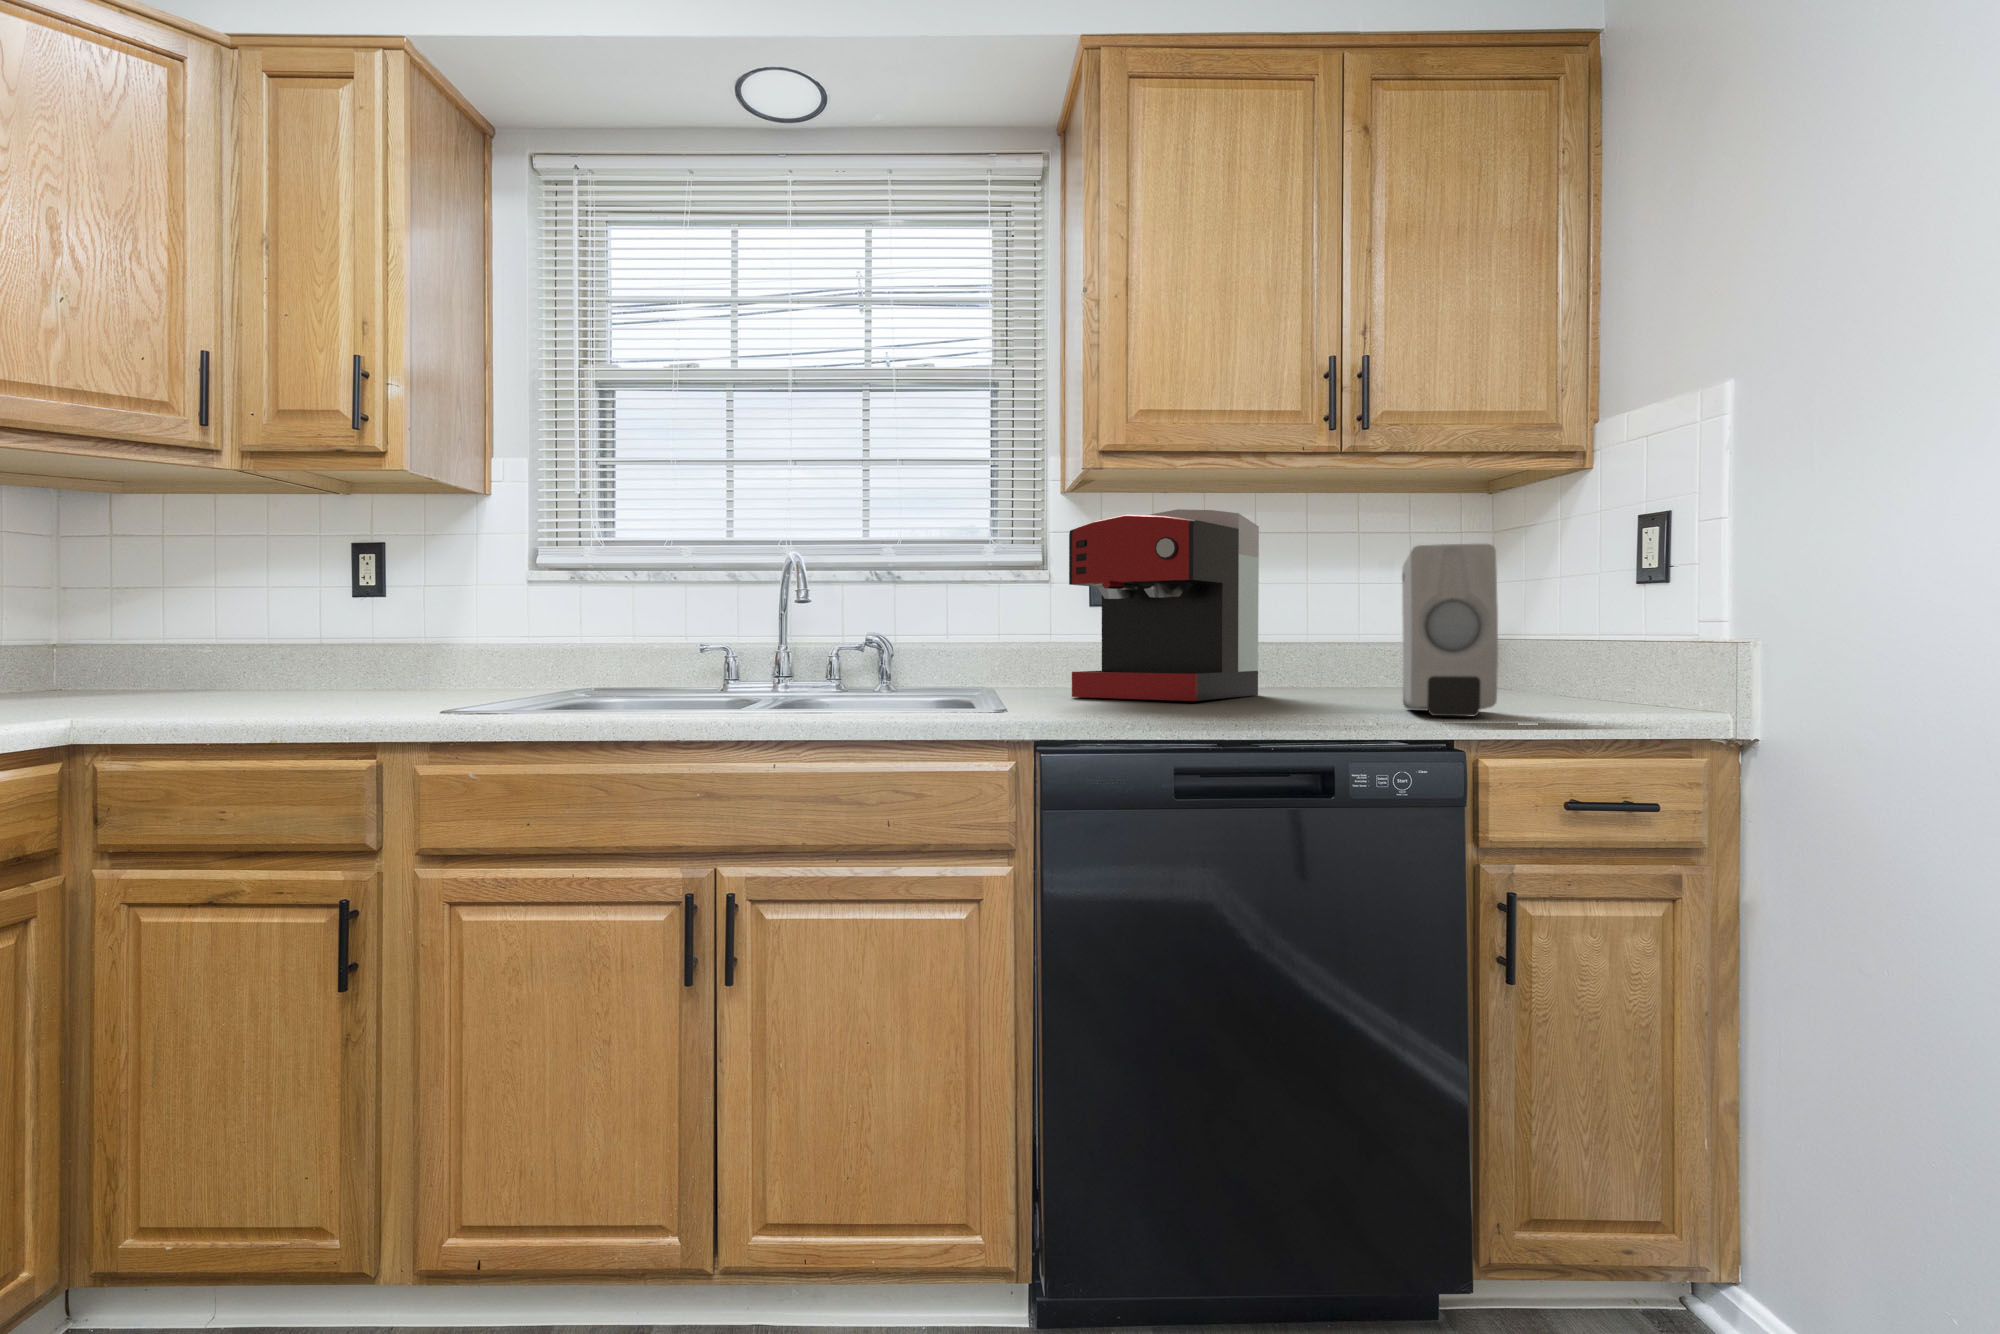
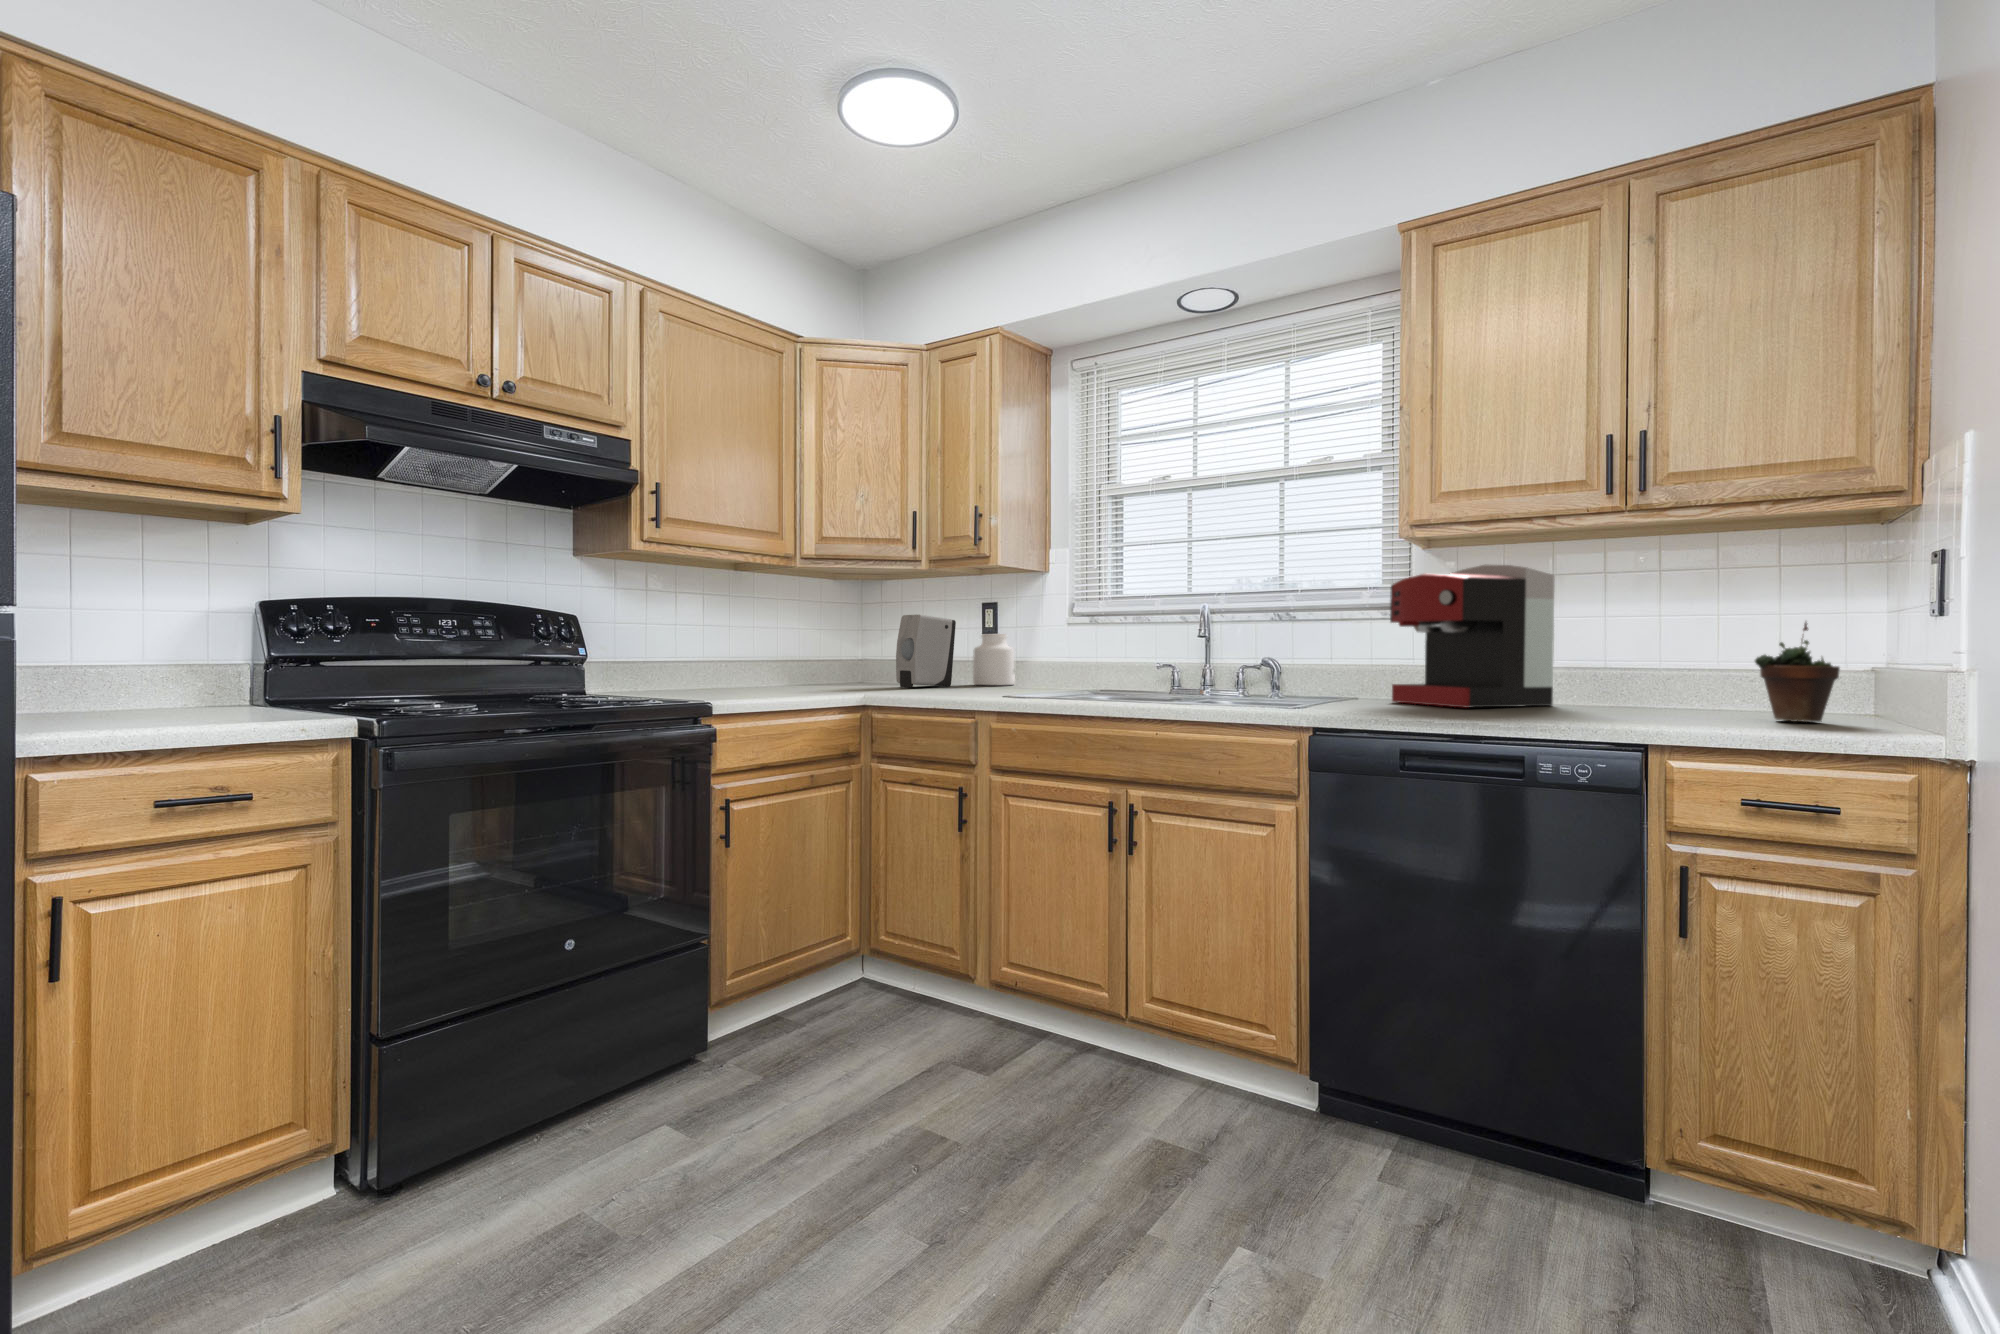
soap dispenser: present [1402,544,1498,716] -> present [896,615,956,687]
succulent plant: none [1515,584,1595,704] -> present [1755,622,1840,722]
jar: none [330,600,416,692] -> present [973,634,1015,685]

